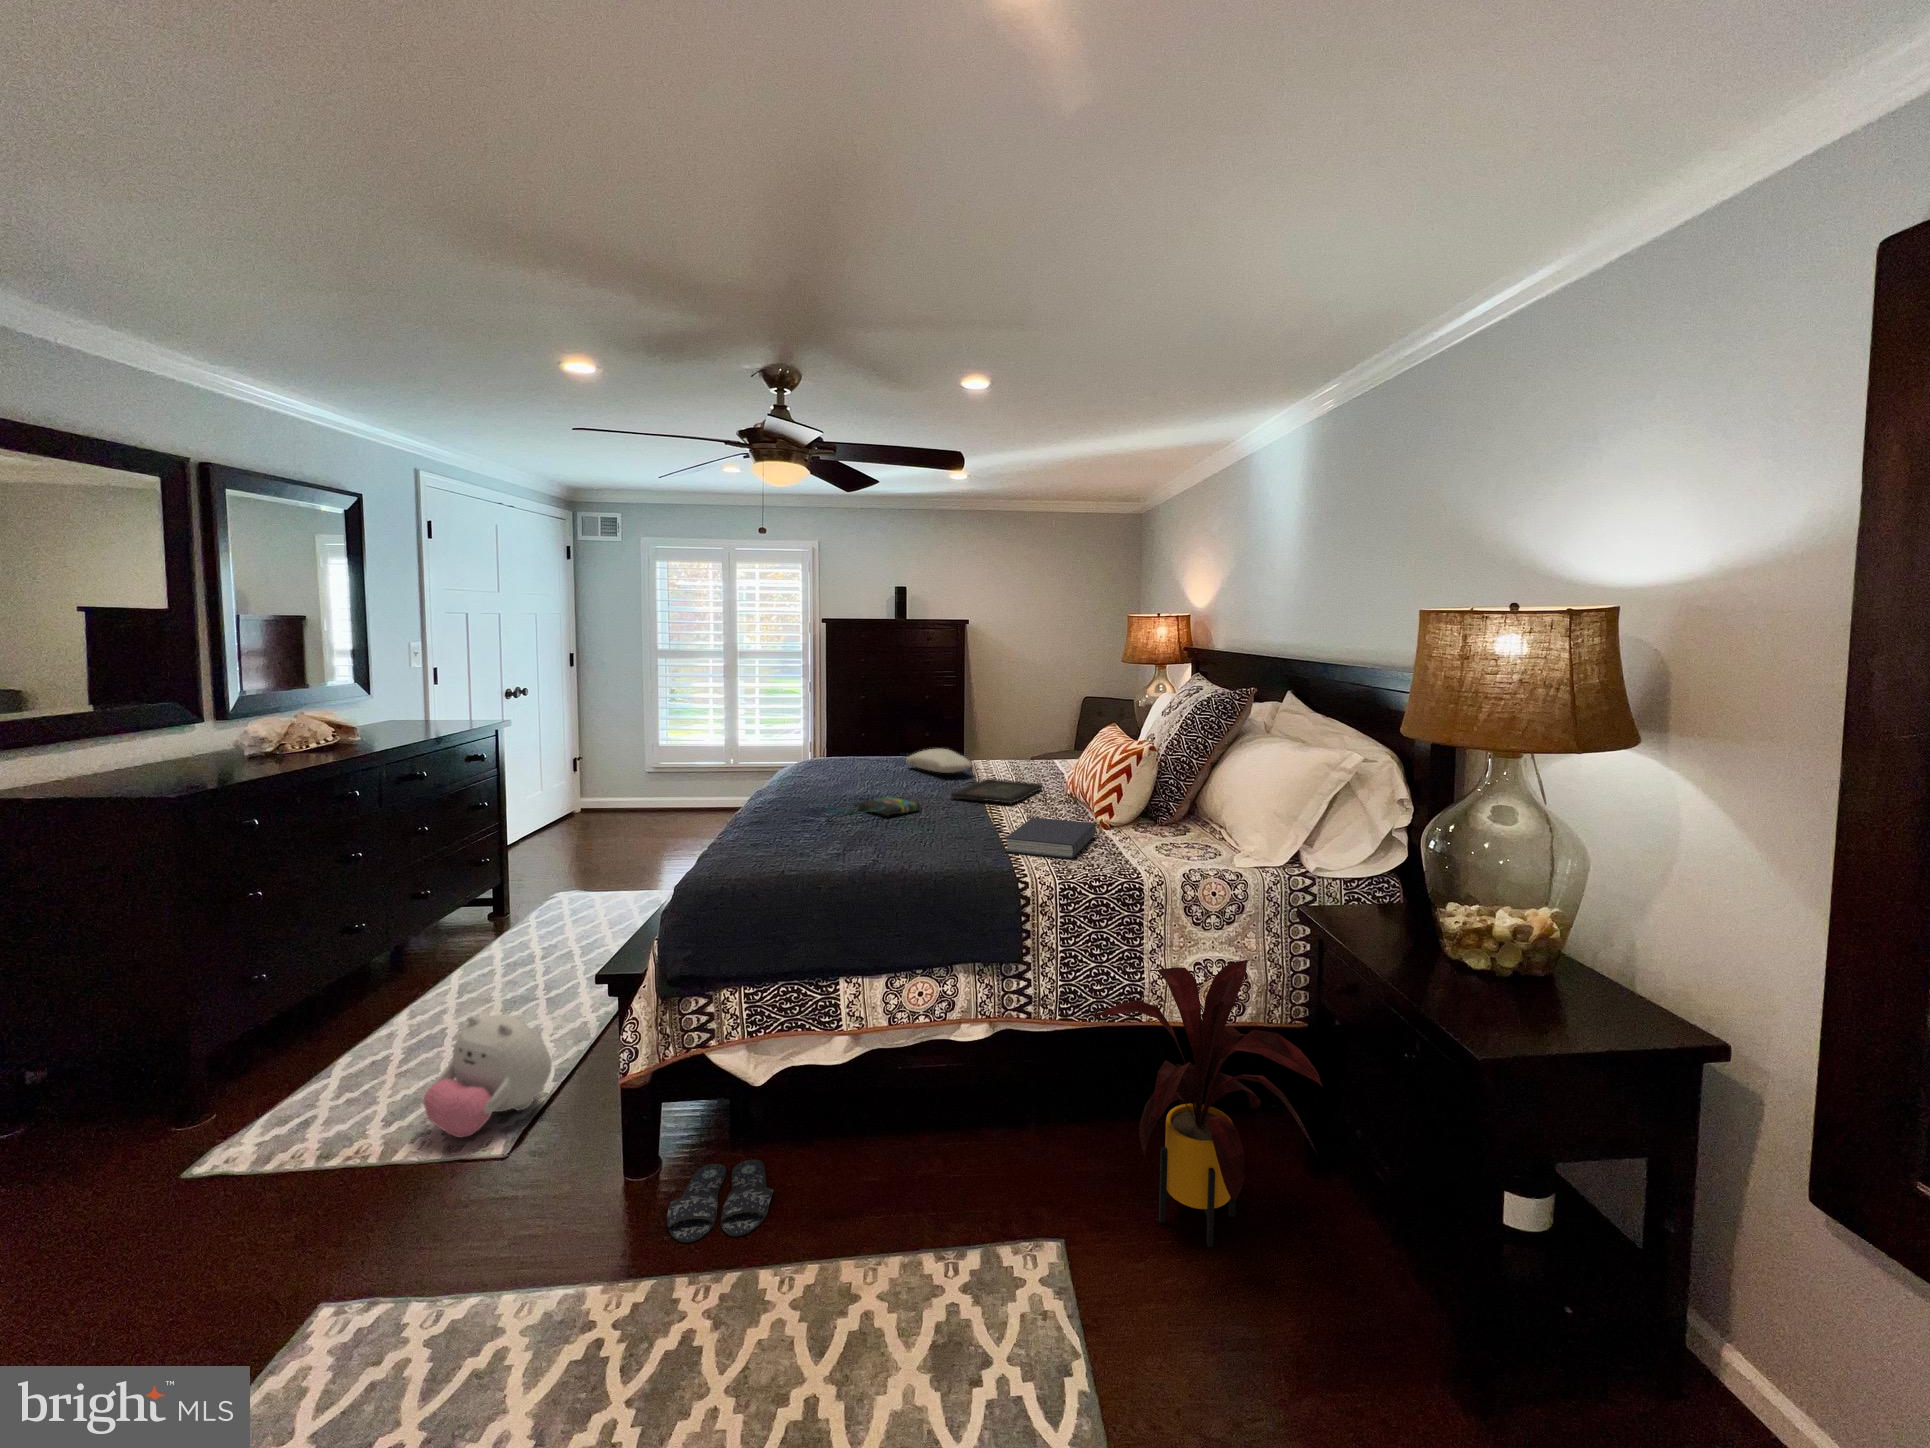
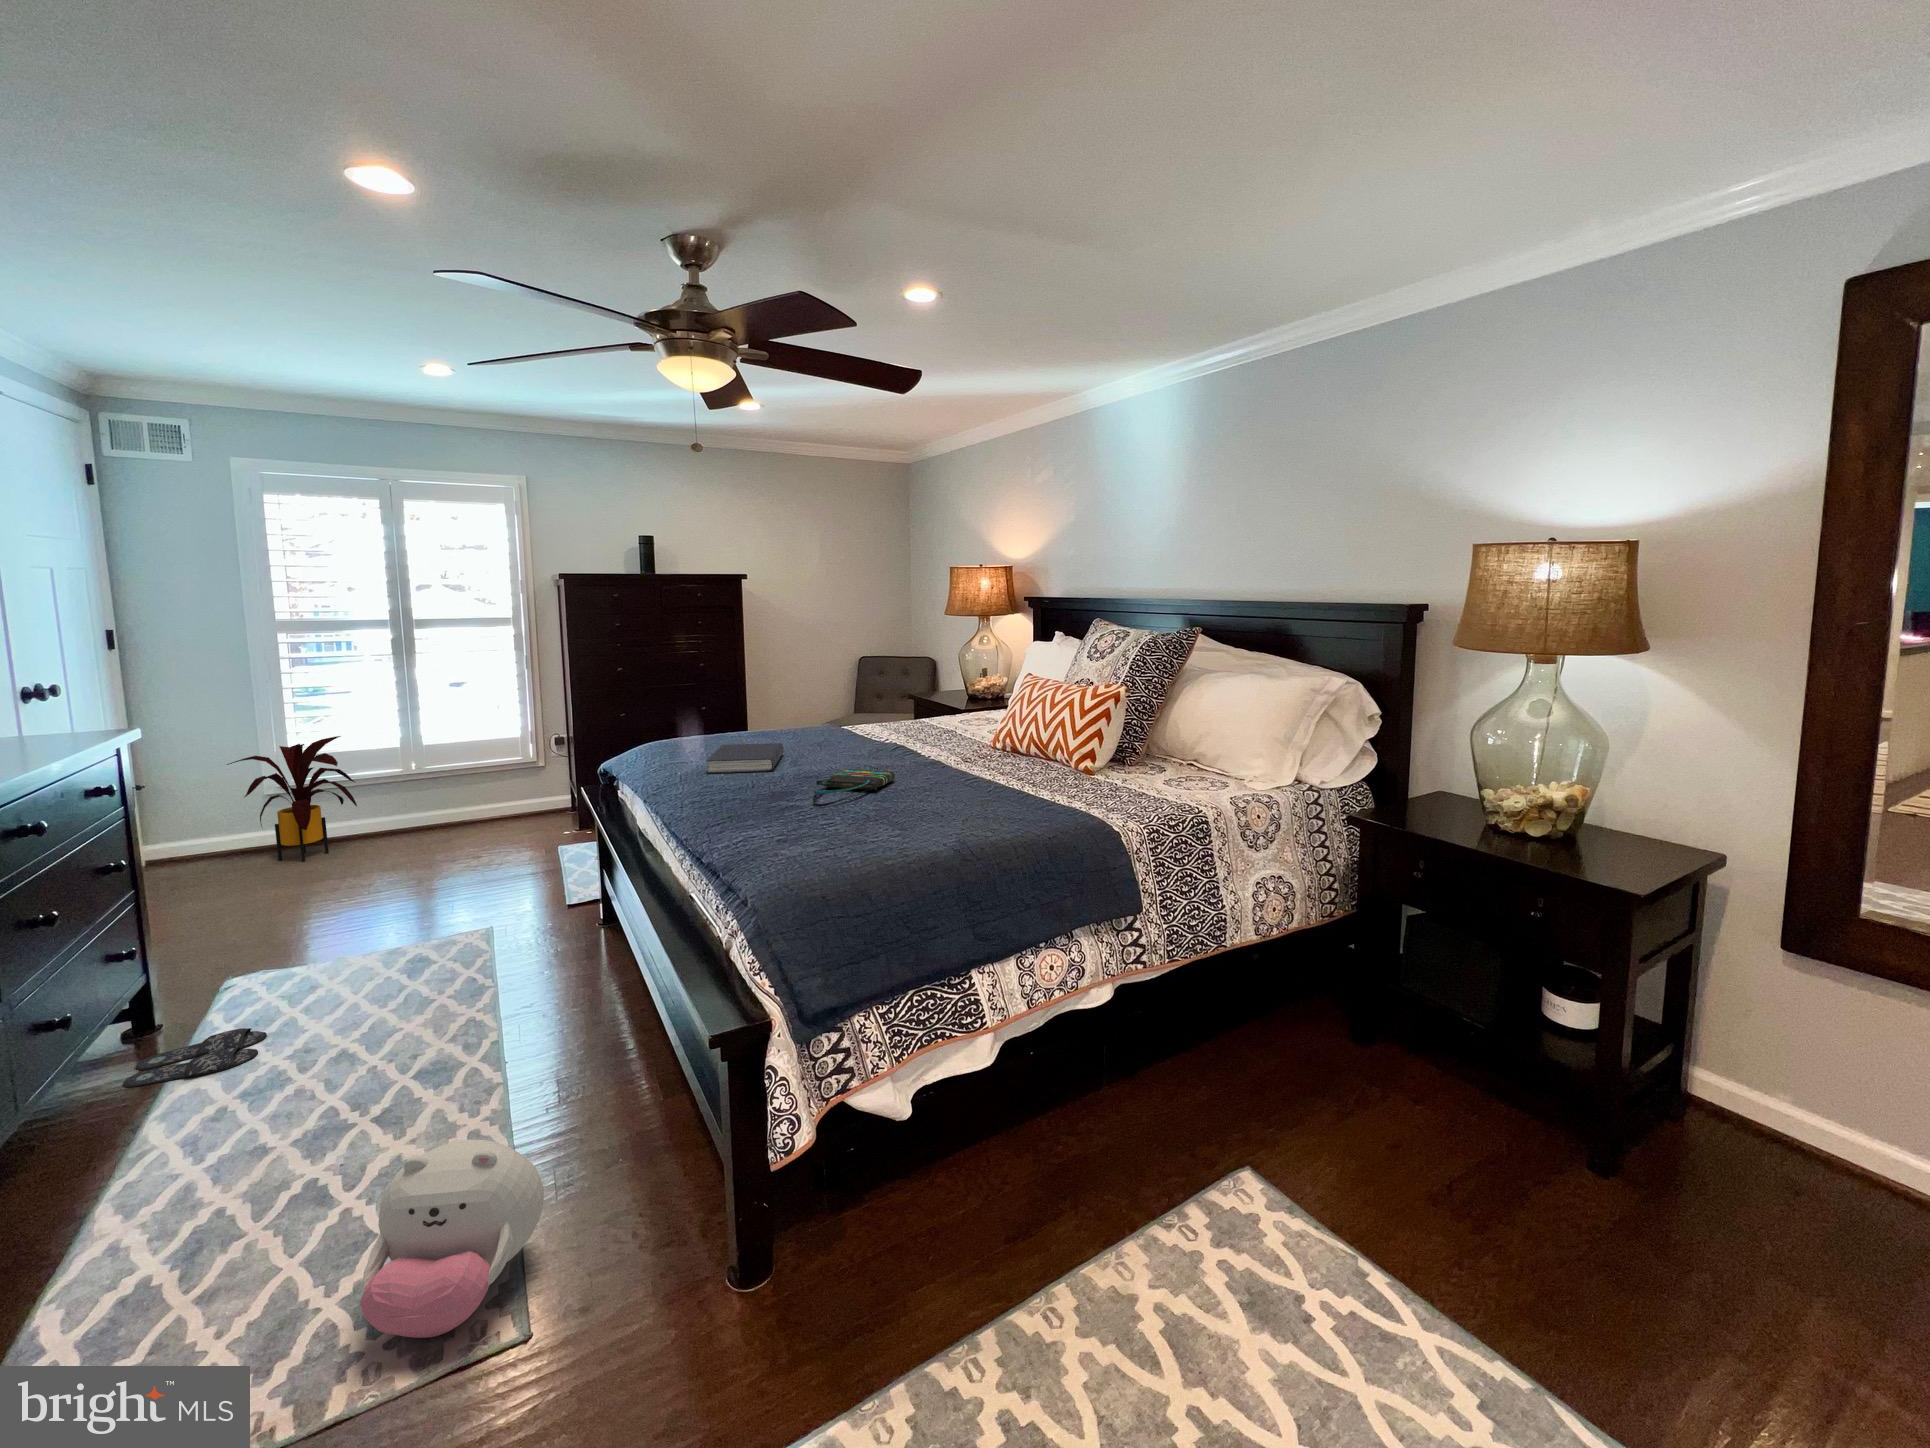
pillow: present [906,749,972,773] -> none [786,715,877,741]
tray: present [951,779,1043,803] -> none [901,740,975,764]
book: present [1005,818,1096,859] -> present [706,743,783,773]
house plant: present [1094,960,1322,1247] -> present [227,736,357,861]
slippers: present [667,1159,774,1243] -> present [123,1028,267,1087]

